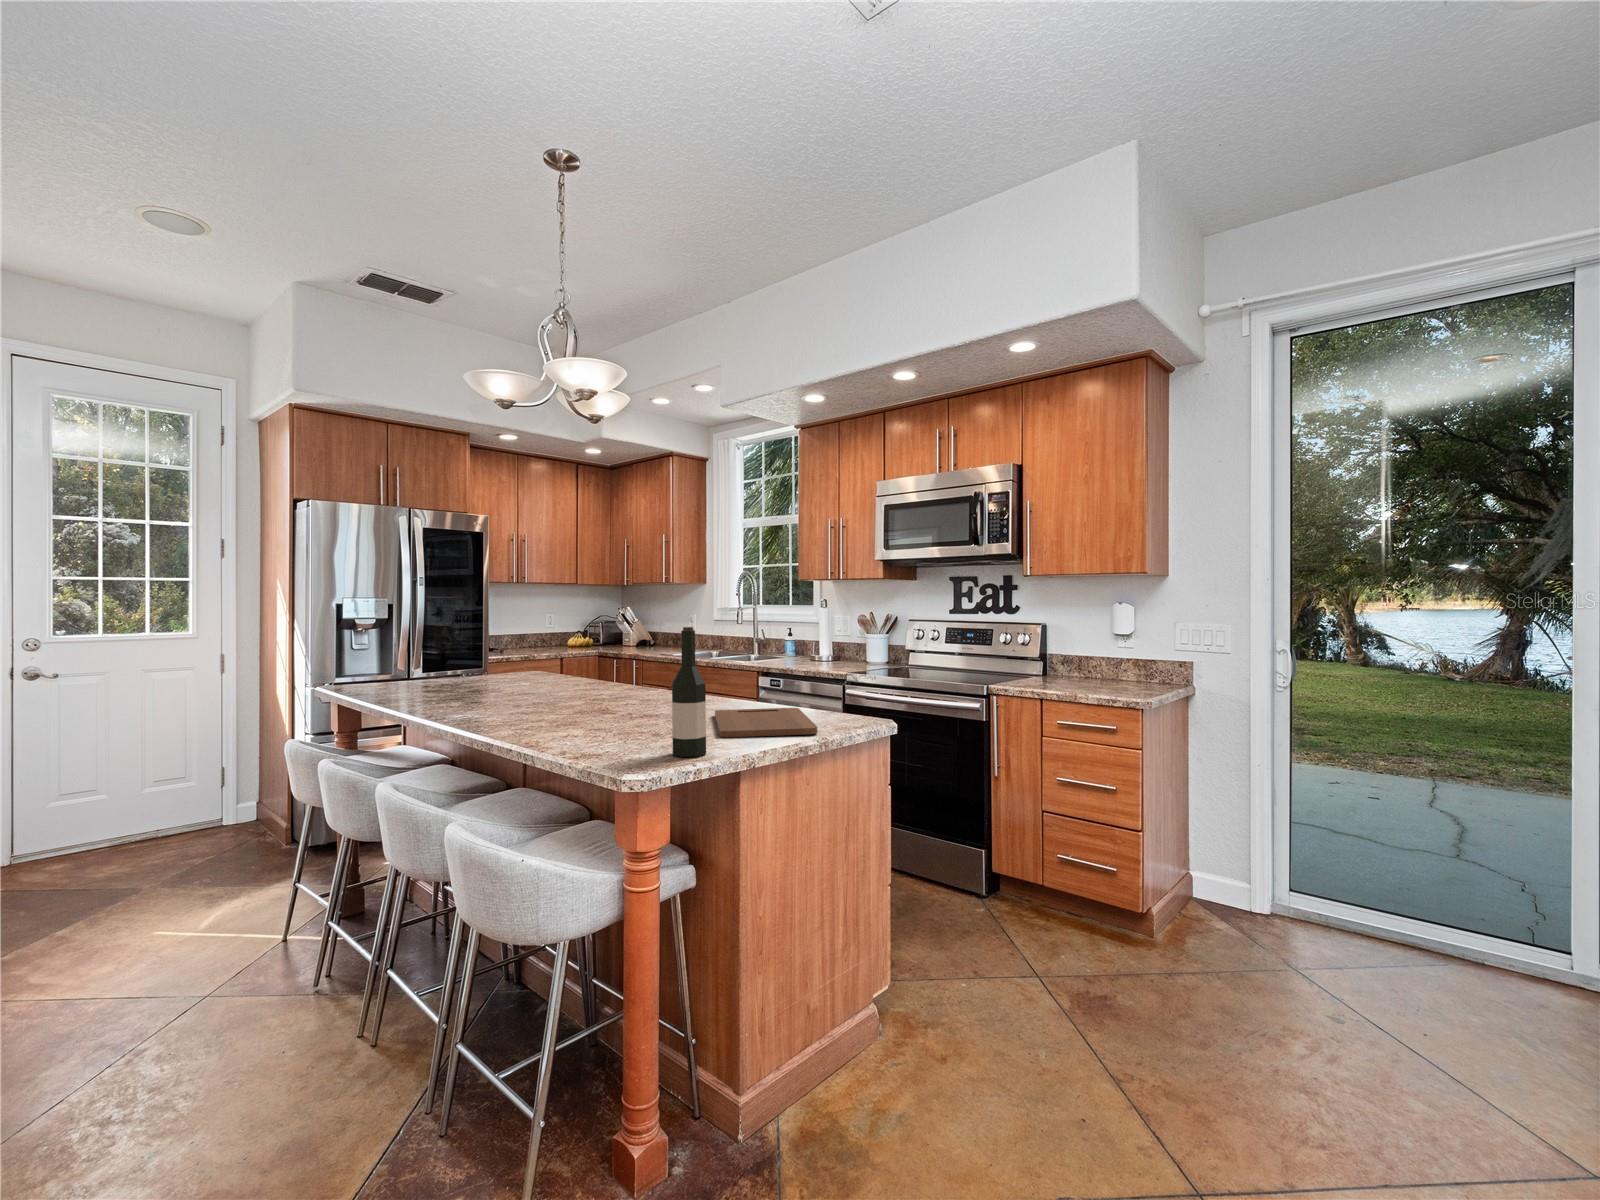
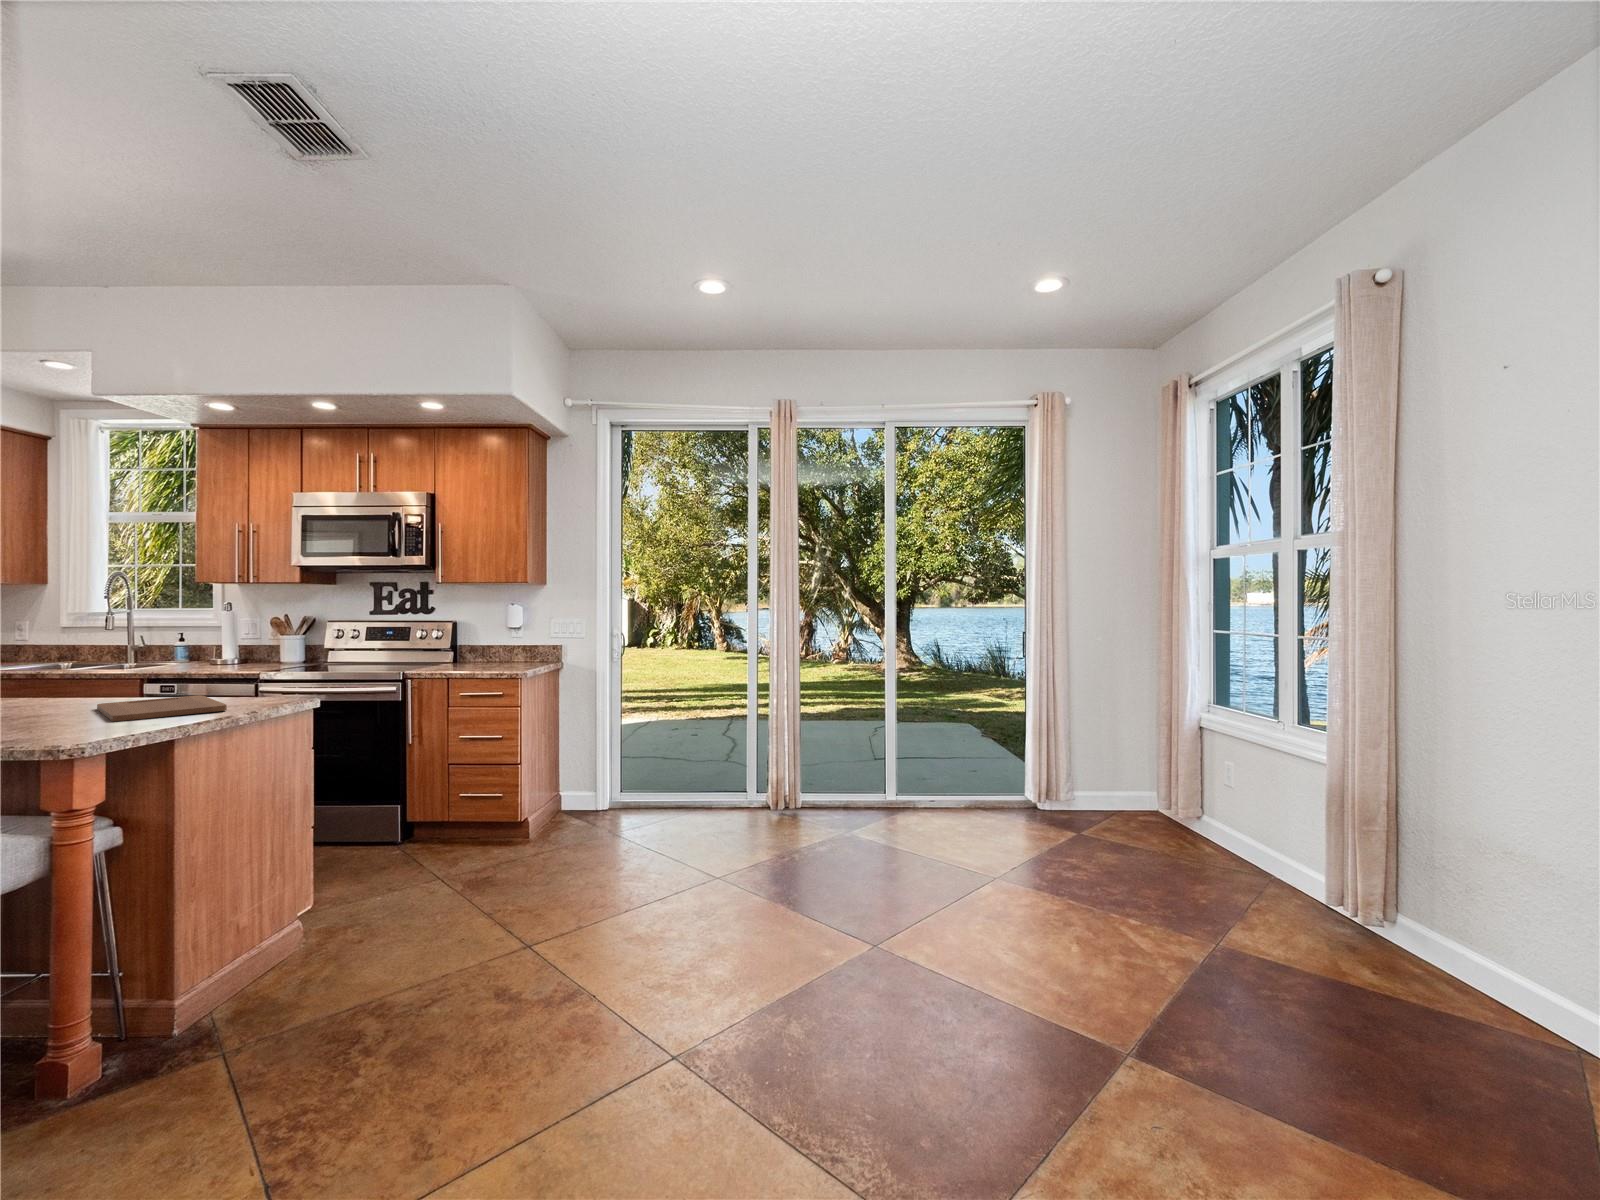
wine bottle: present [672,627,706,757] -> none [57,621,101,737]

